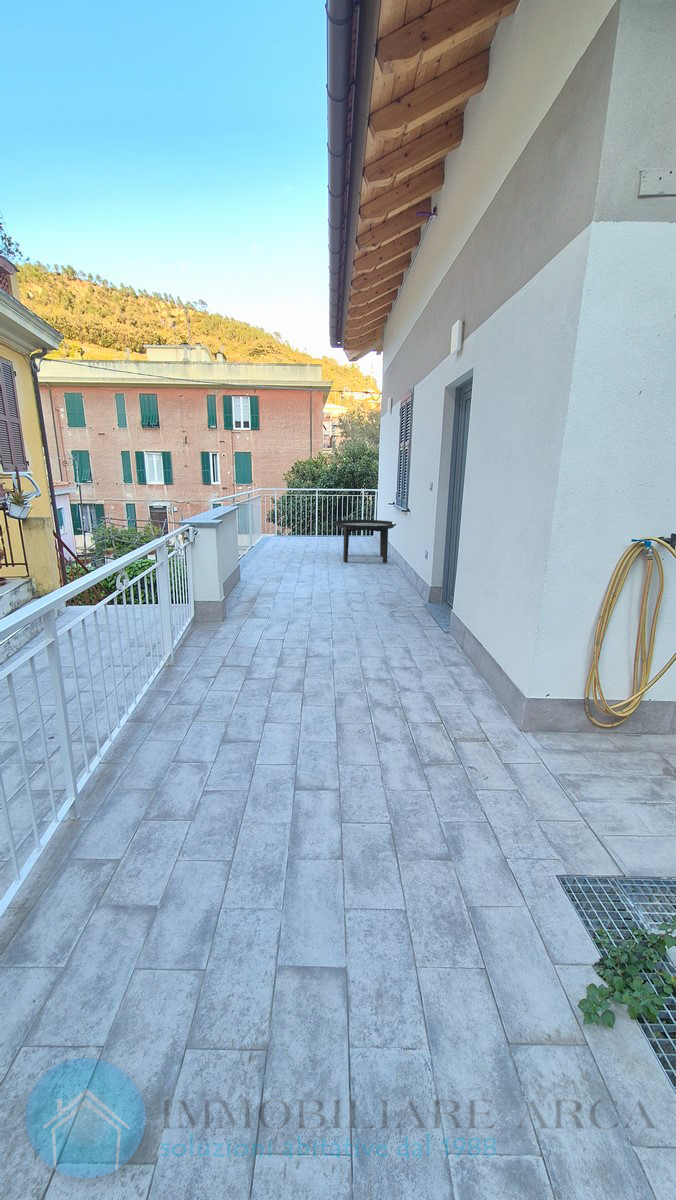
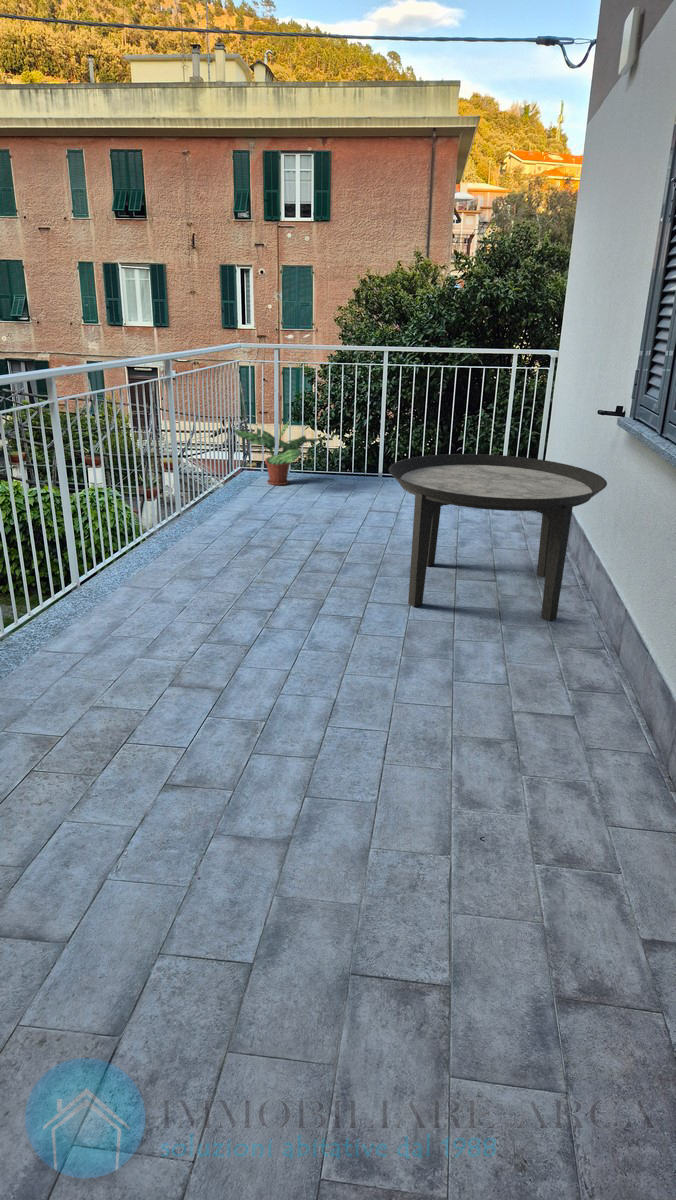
potted plant: none [259,516,293,542] -> present [234,421,319,485]

